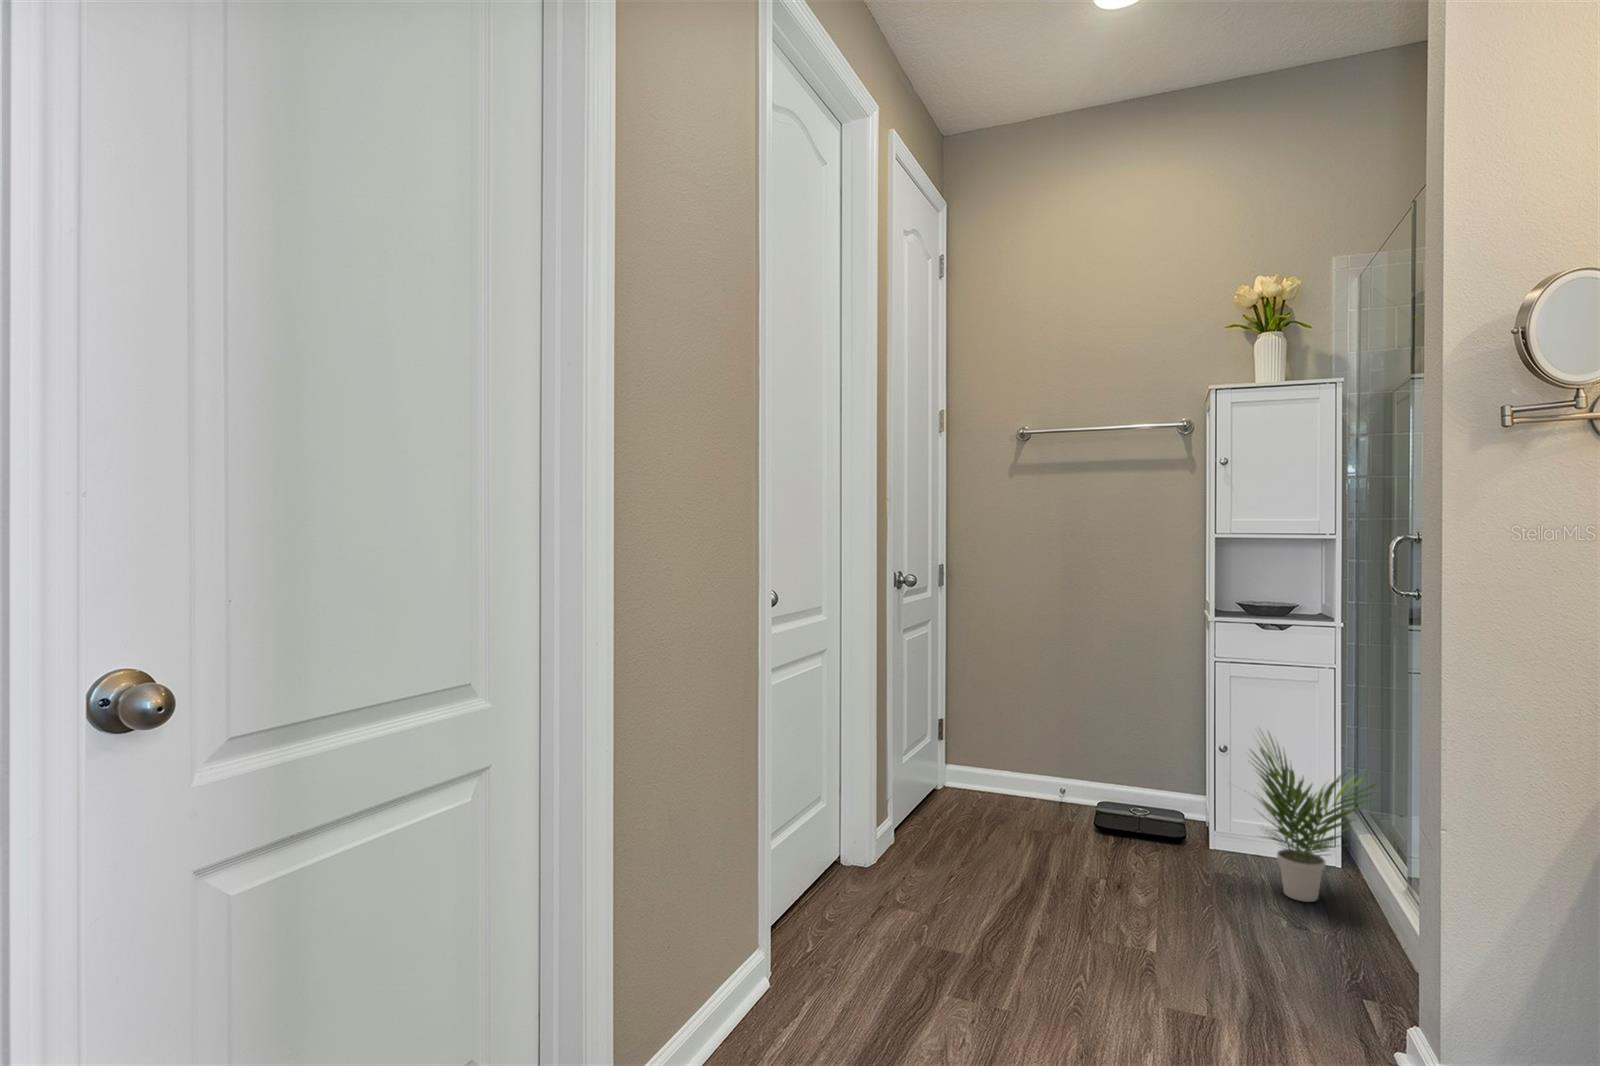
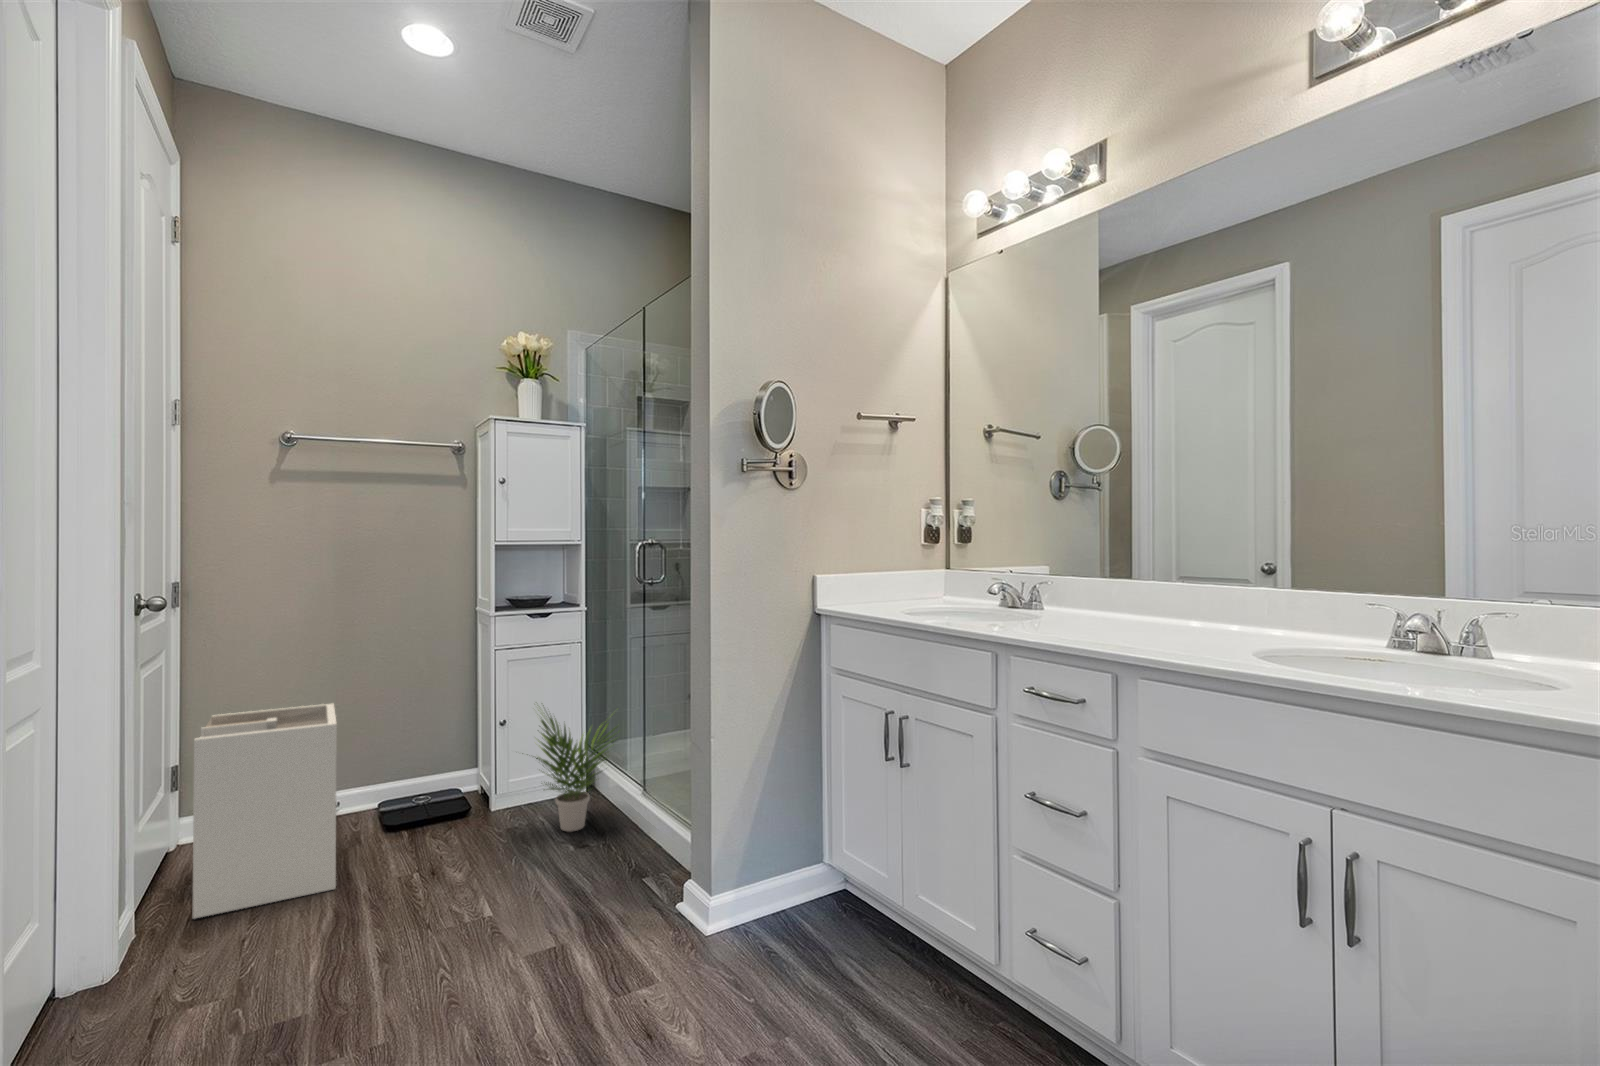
laundry hamper: none [924,681,1048,866] -> present [193,703,337,918]

